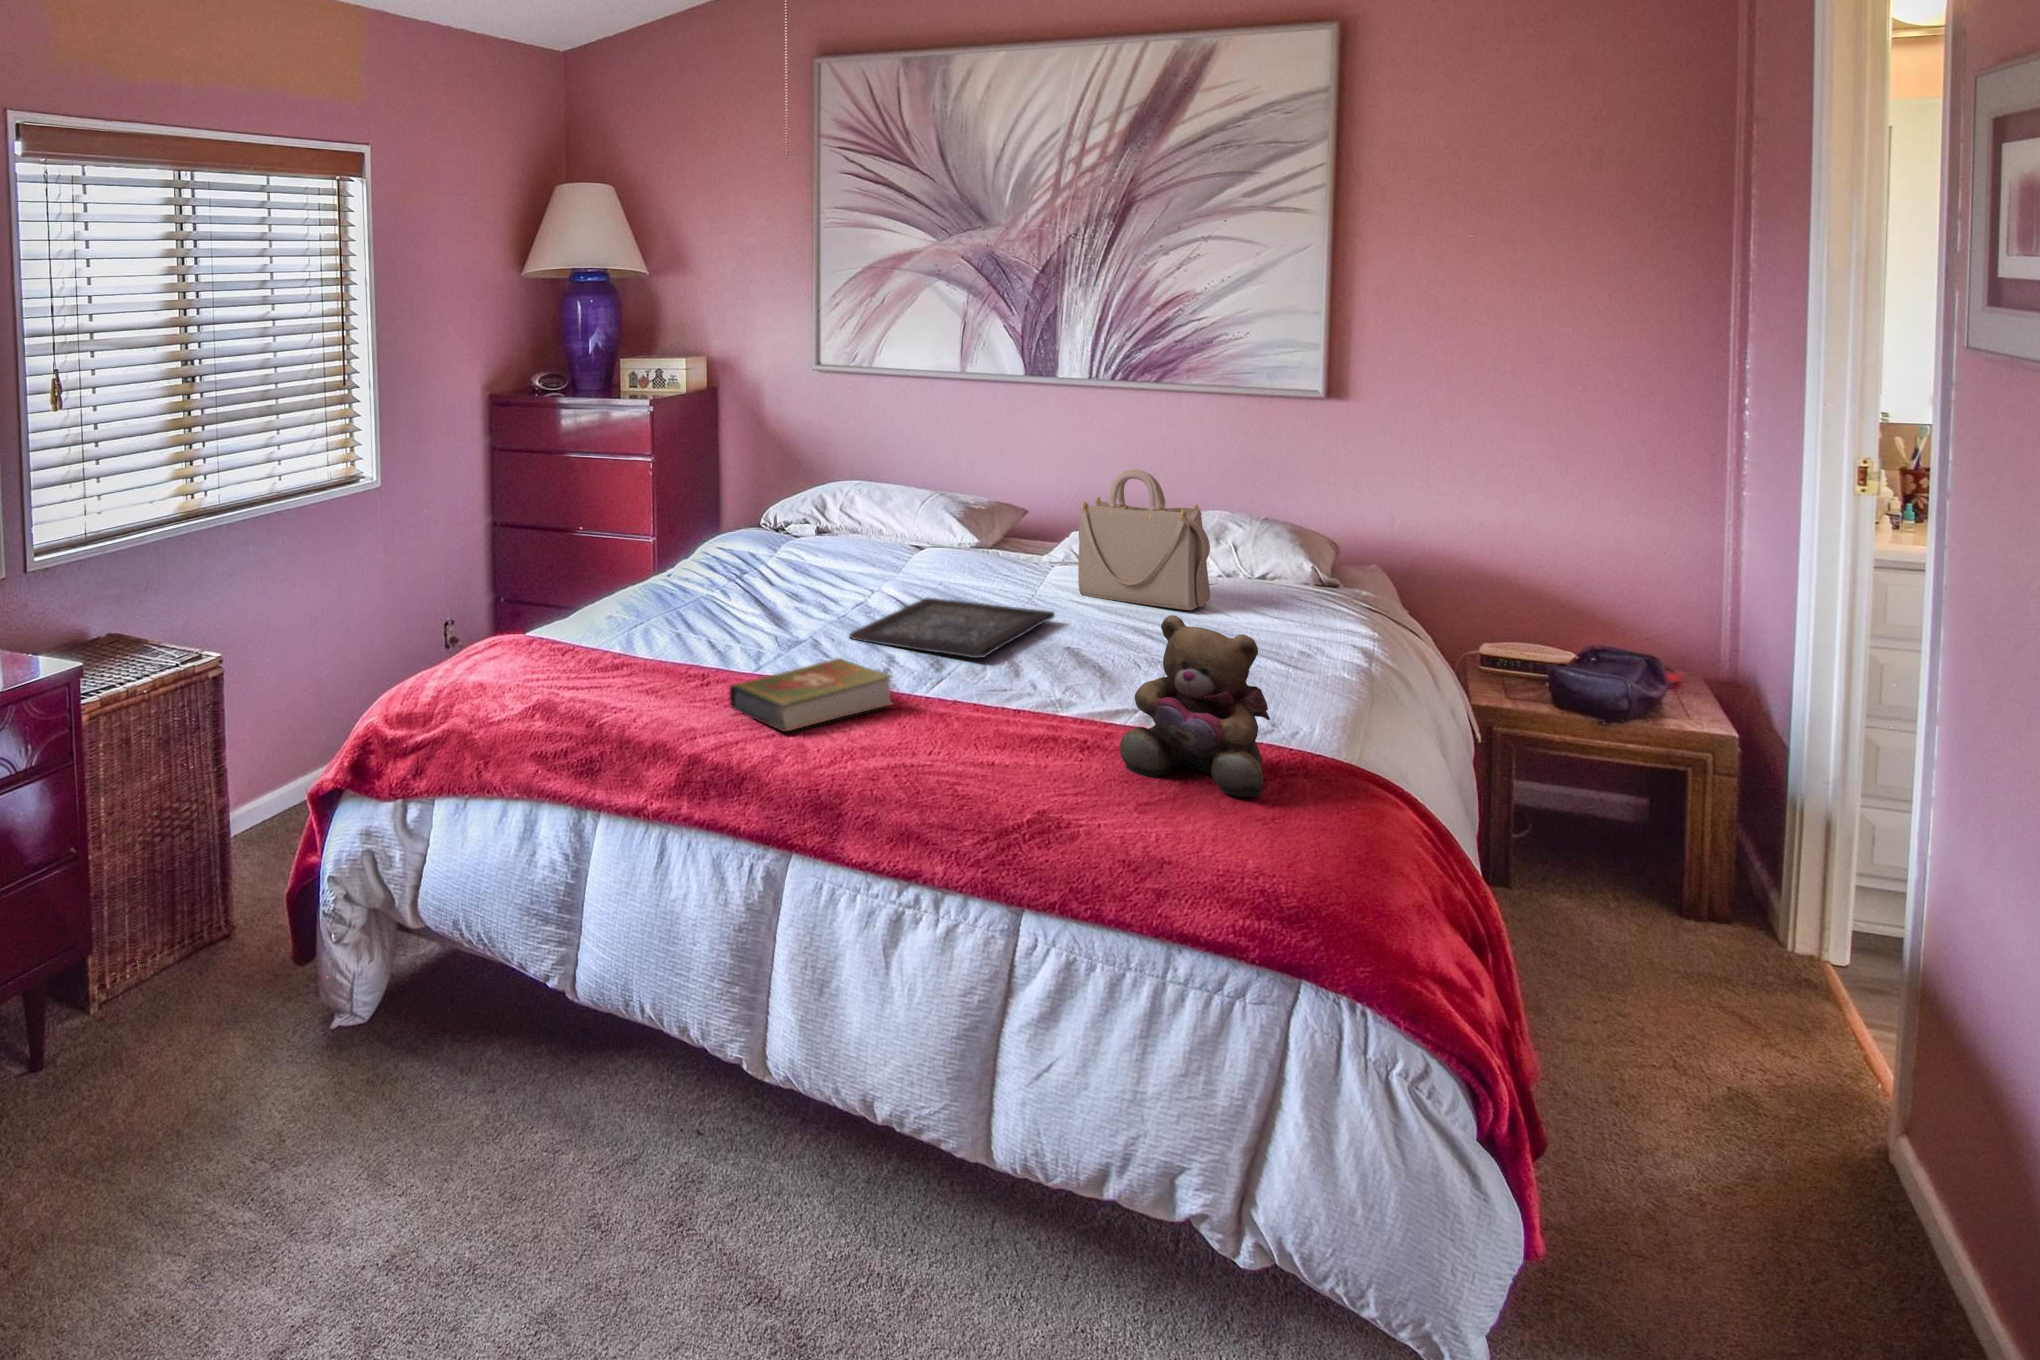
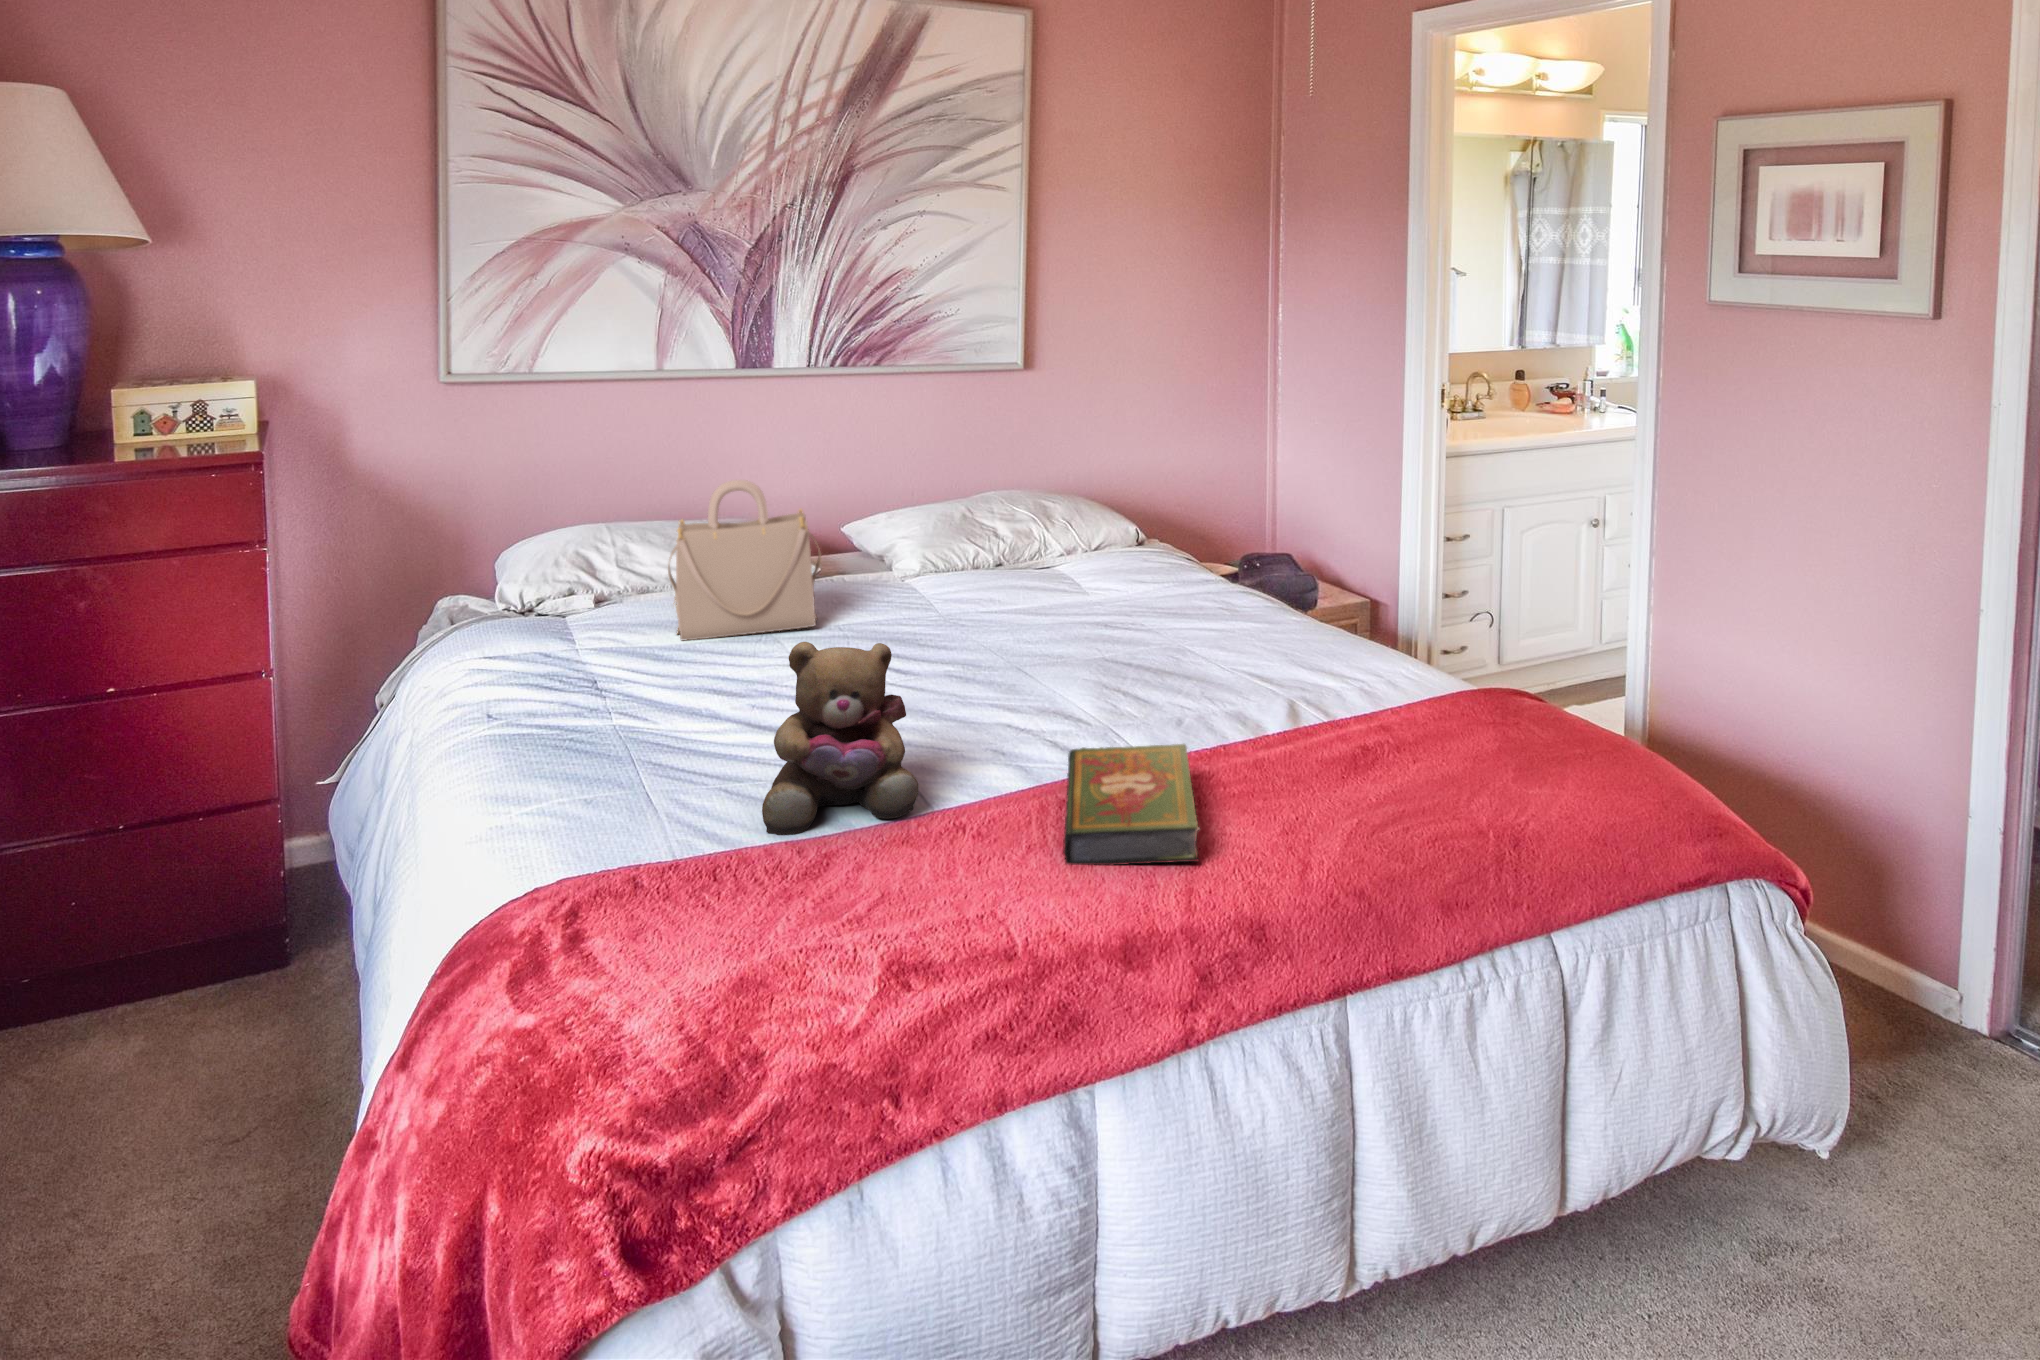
handbag: present [1078,470,1210,610] -> present [668,480,821,641]
tray: present [850,598,1055,658] -> none [896,627,1116,726]
teddy bear: present [1120,615,1270,797] -> present [762,642,919,835]

